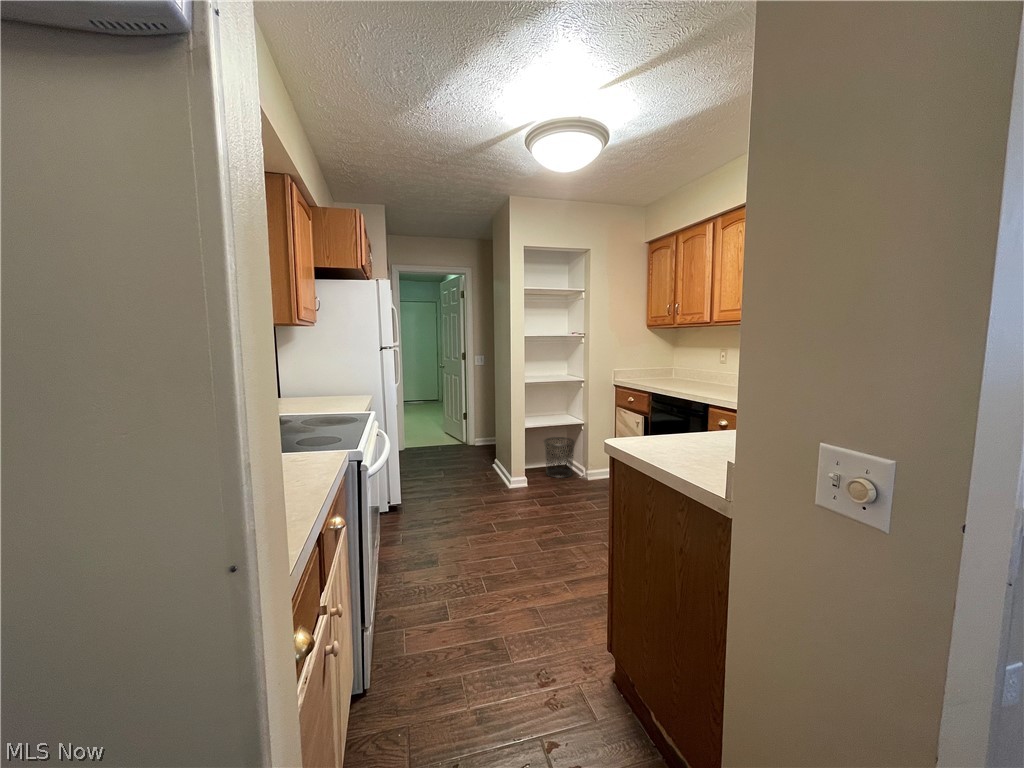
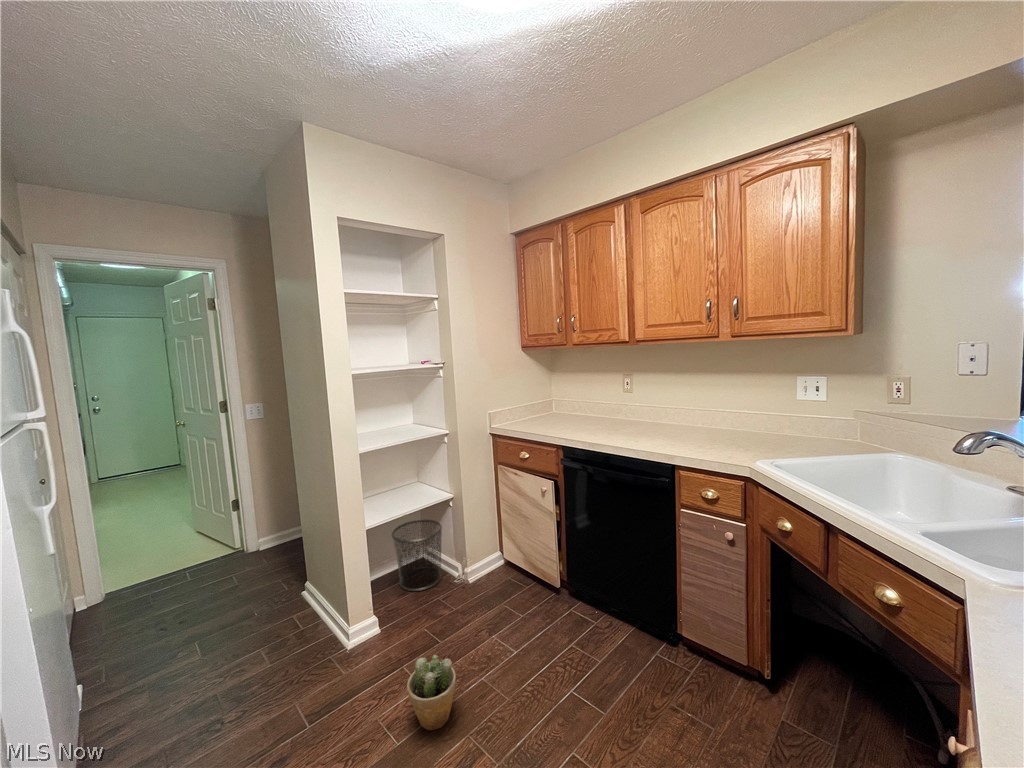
potted plant: none [529,484,554,520] -> present [407,655,456,730]

